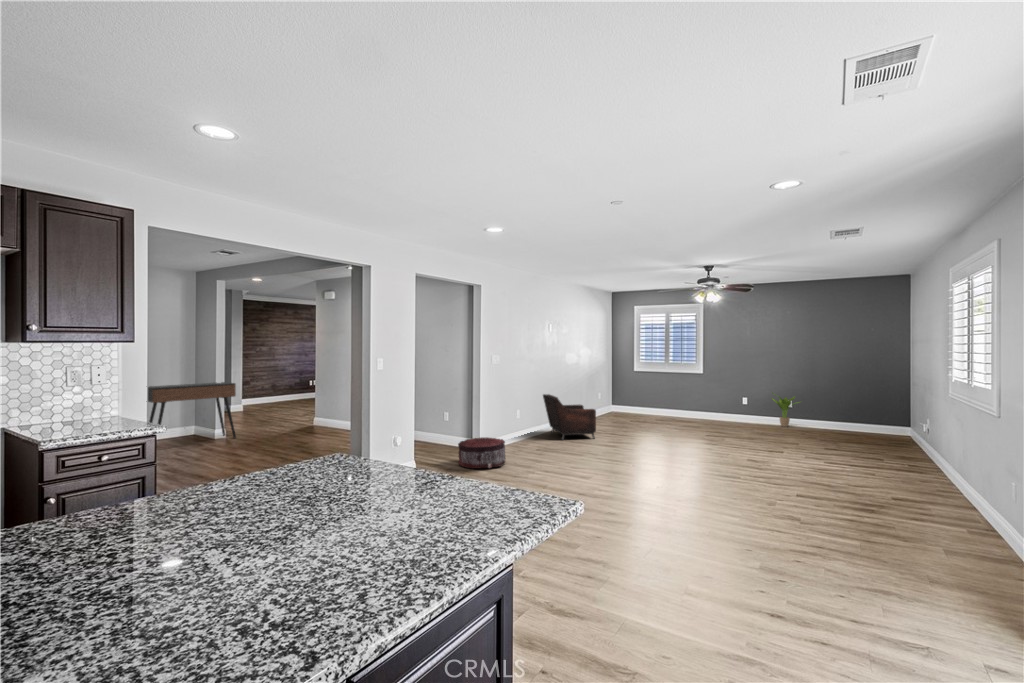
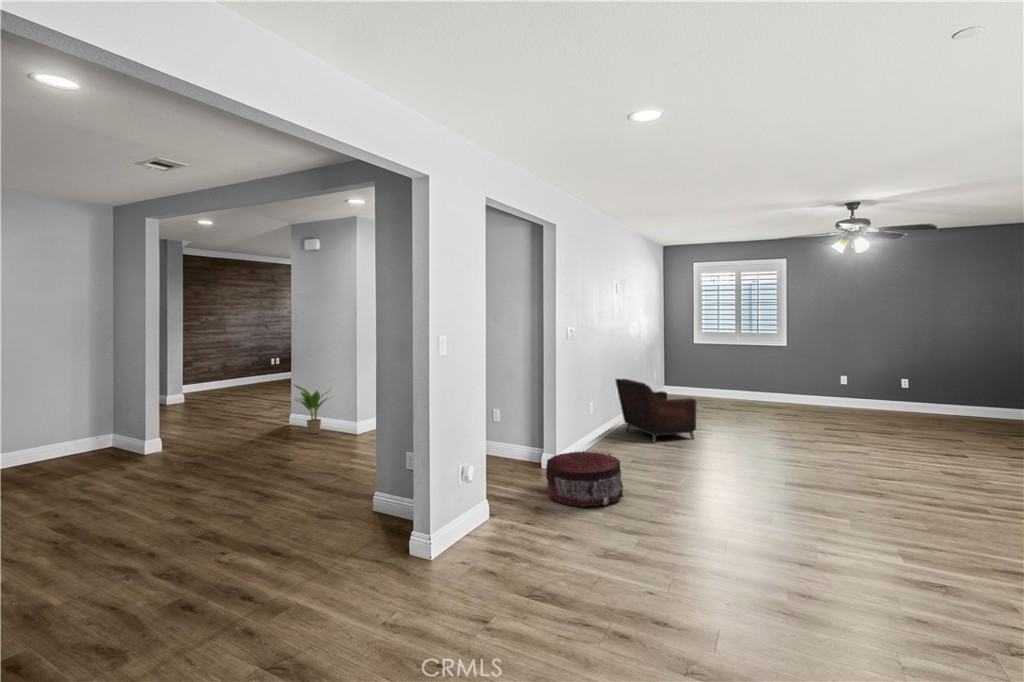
console table: present [148,382,236,438] -> none [20,368,178,479]
potted plant: present [772,397,795,427] -> present [294,384,329,434]

